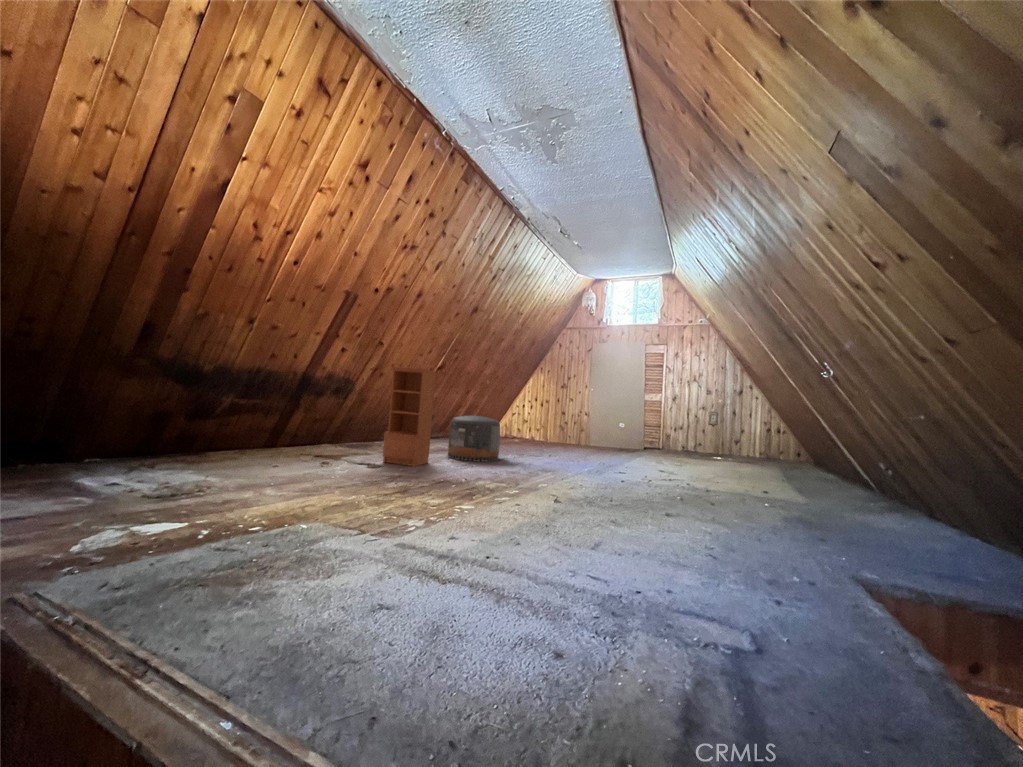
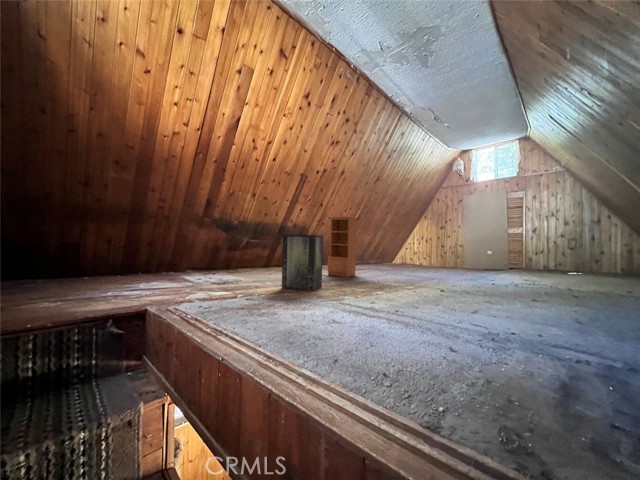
storage box: none [295,403,378,504] -> present [282,234,323,291]
pouf: present [448,416,500,462] -> none [367,246,401,275]

